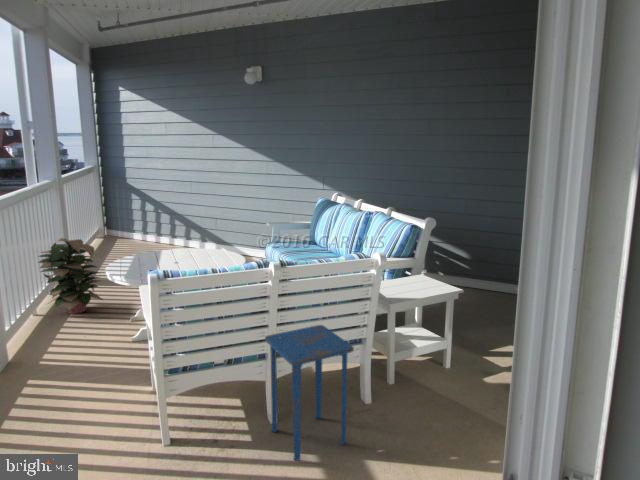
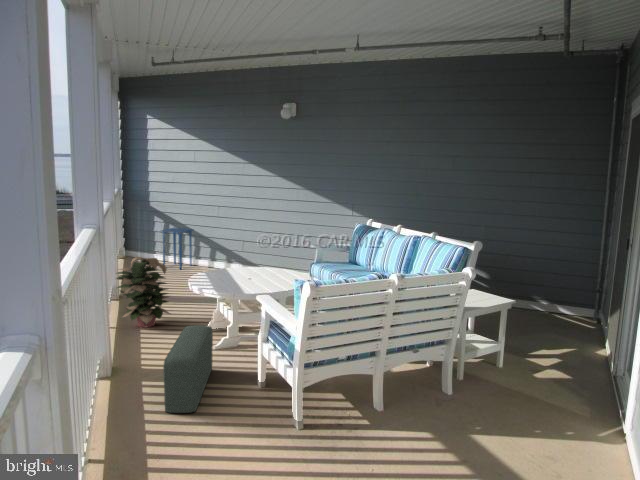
pouf: none [16,317,111,420] -> present [163,325,213,413]
side table: present [265,325,354,460] -> present [161,228,193,269]

